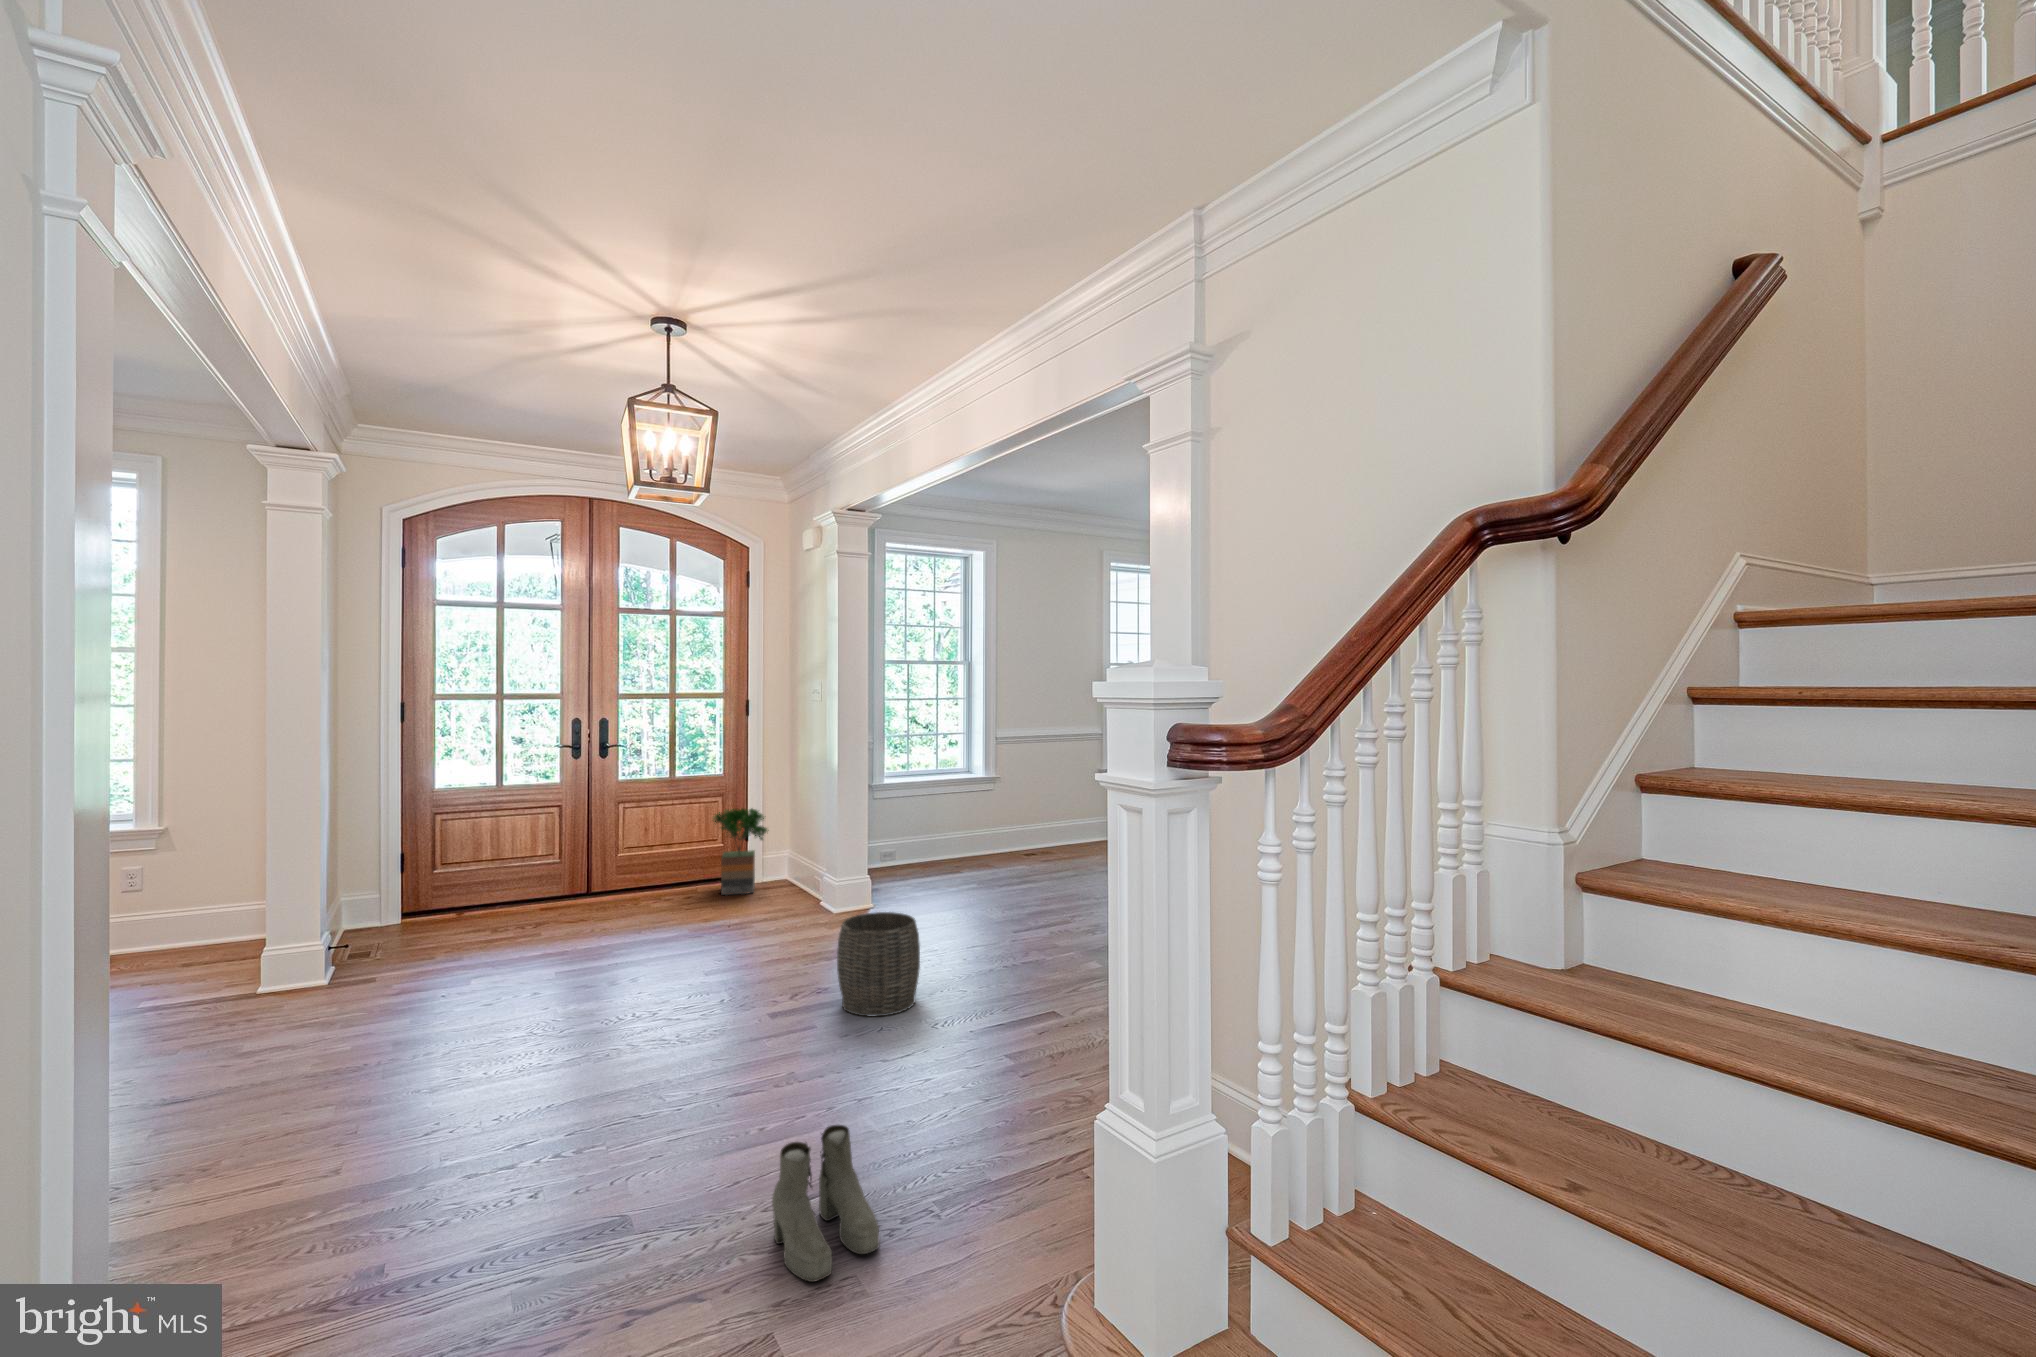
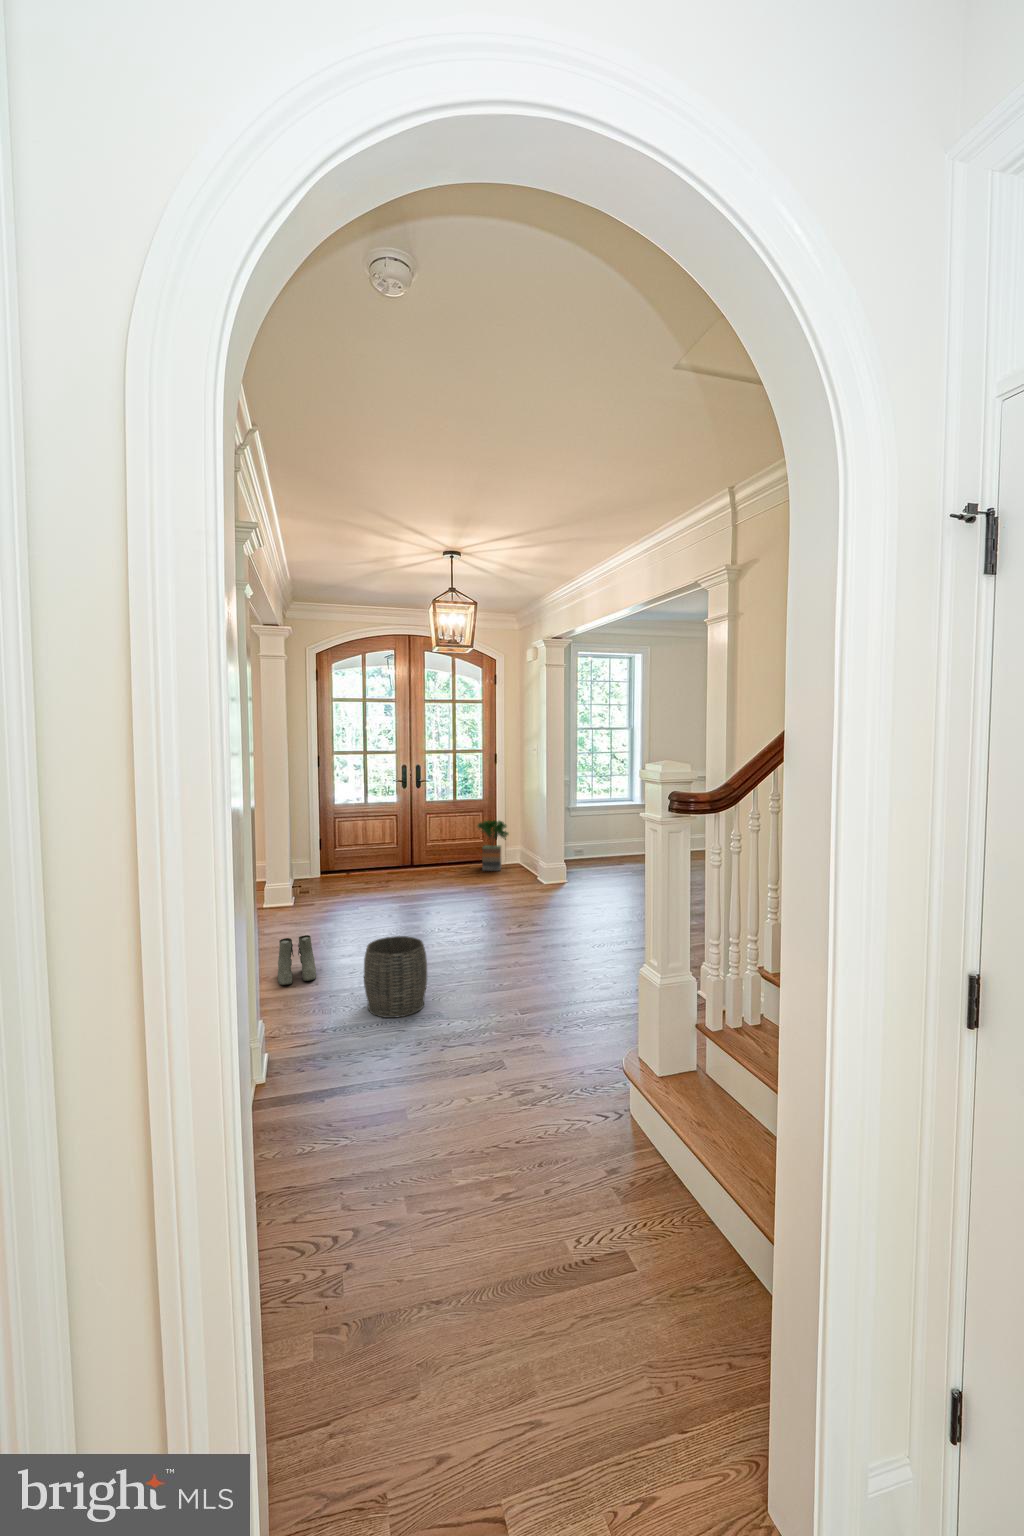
woven basket: present [837,912,920,1016] -> present [364,936,427,1018]
boots: present [772,1125,880,1282] -> present [278,935,316,985]

